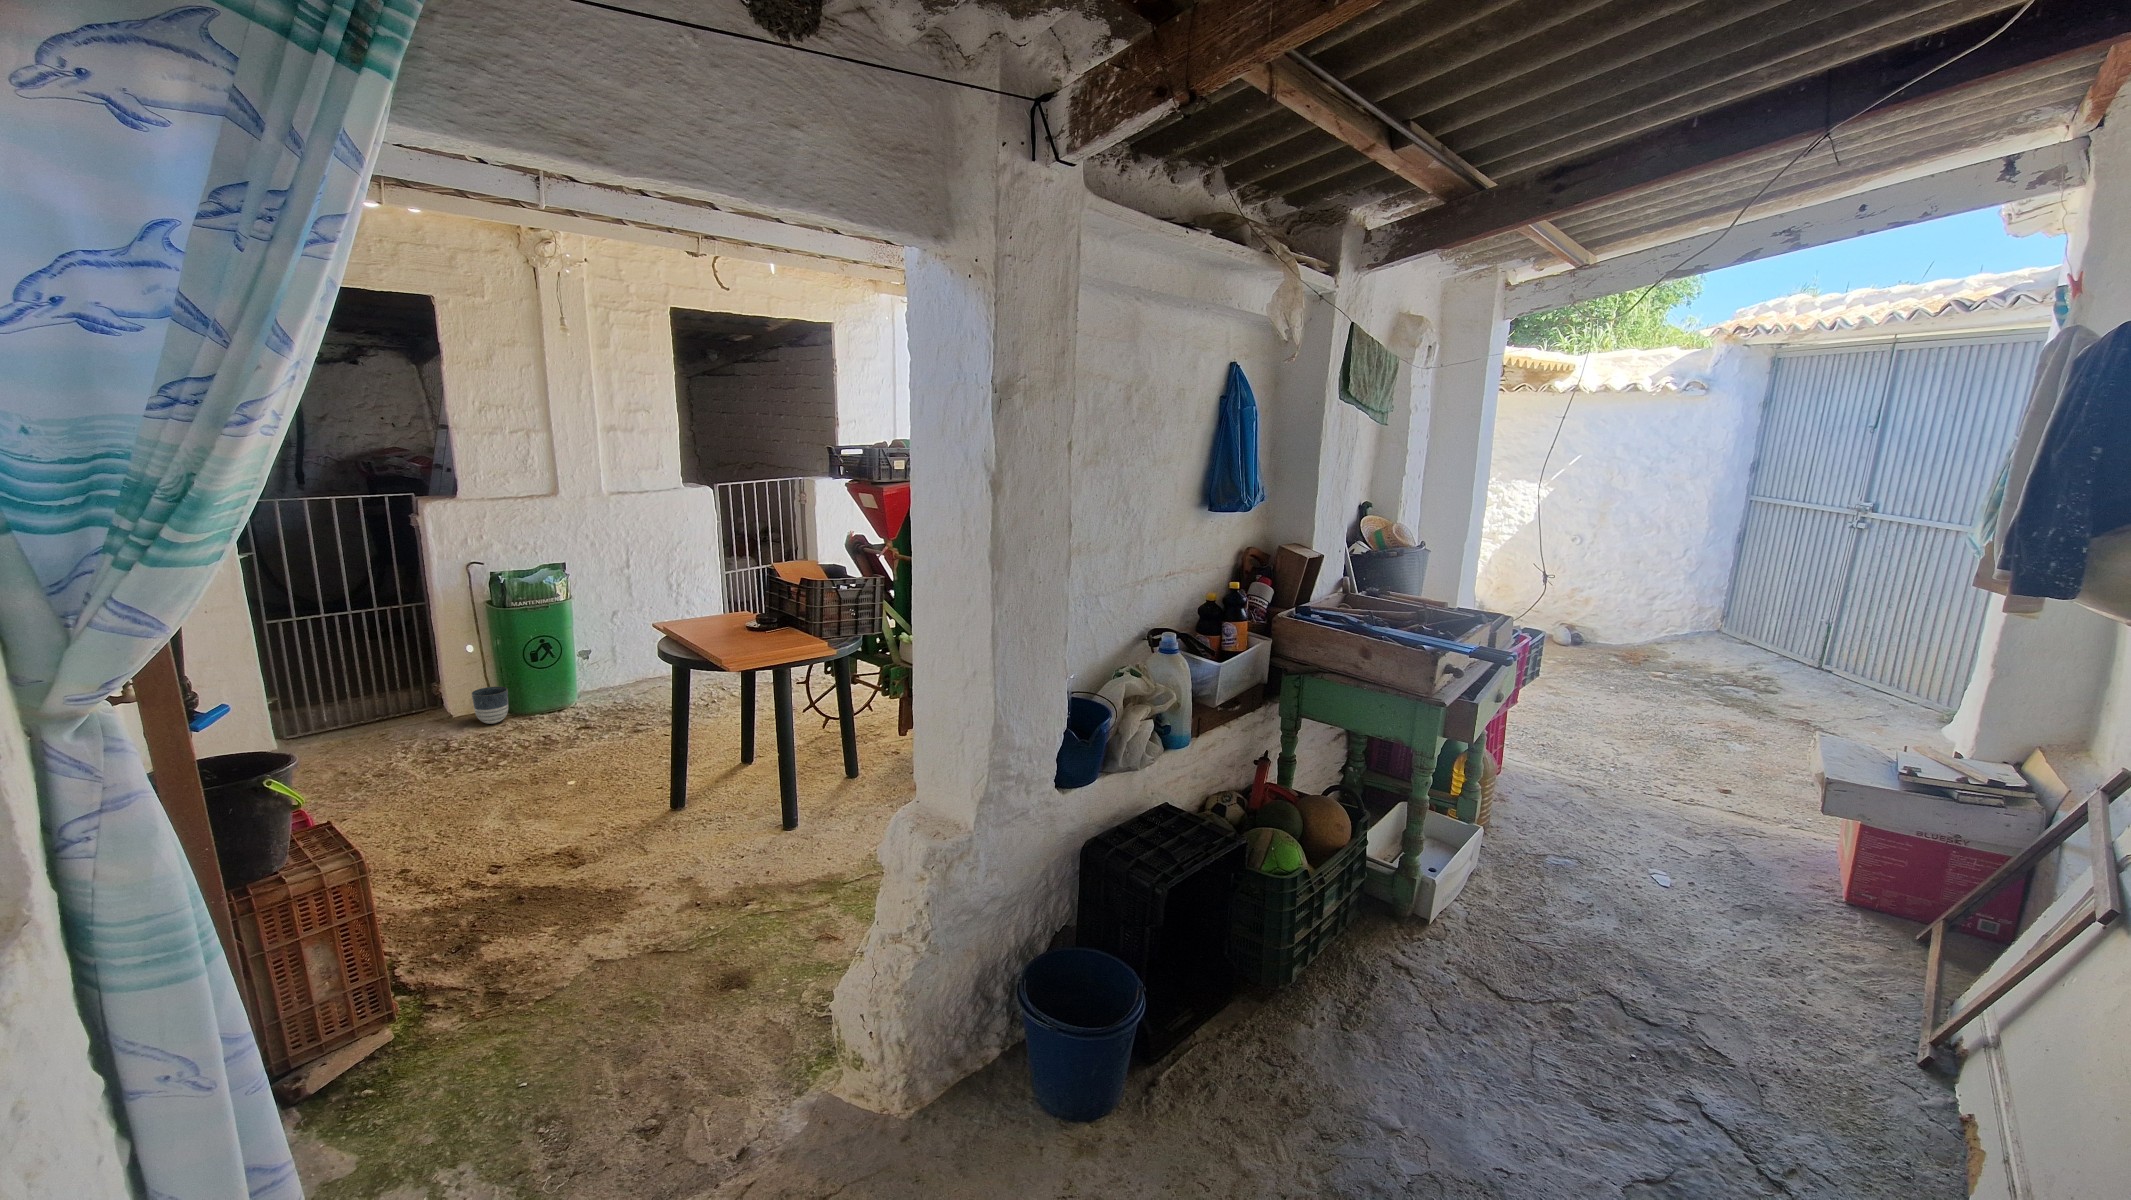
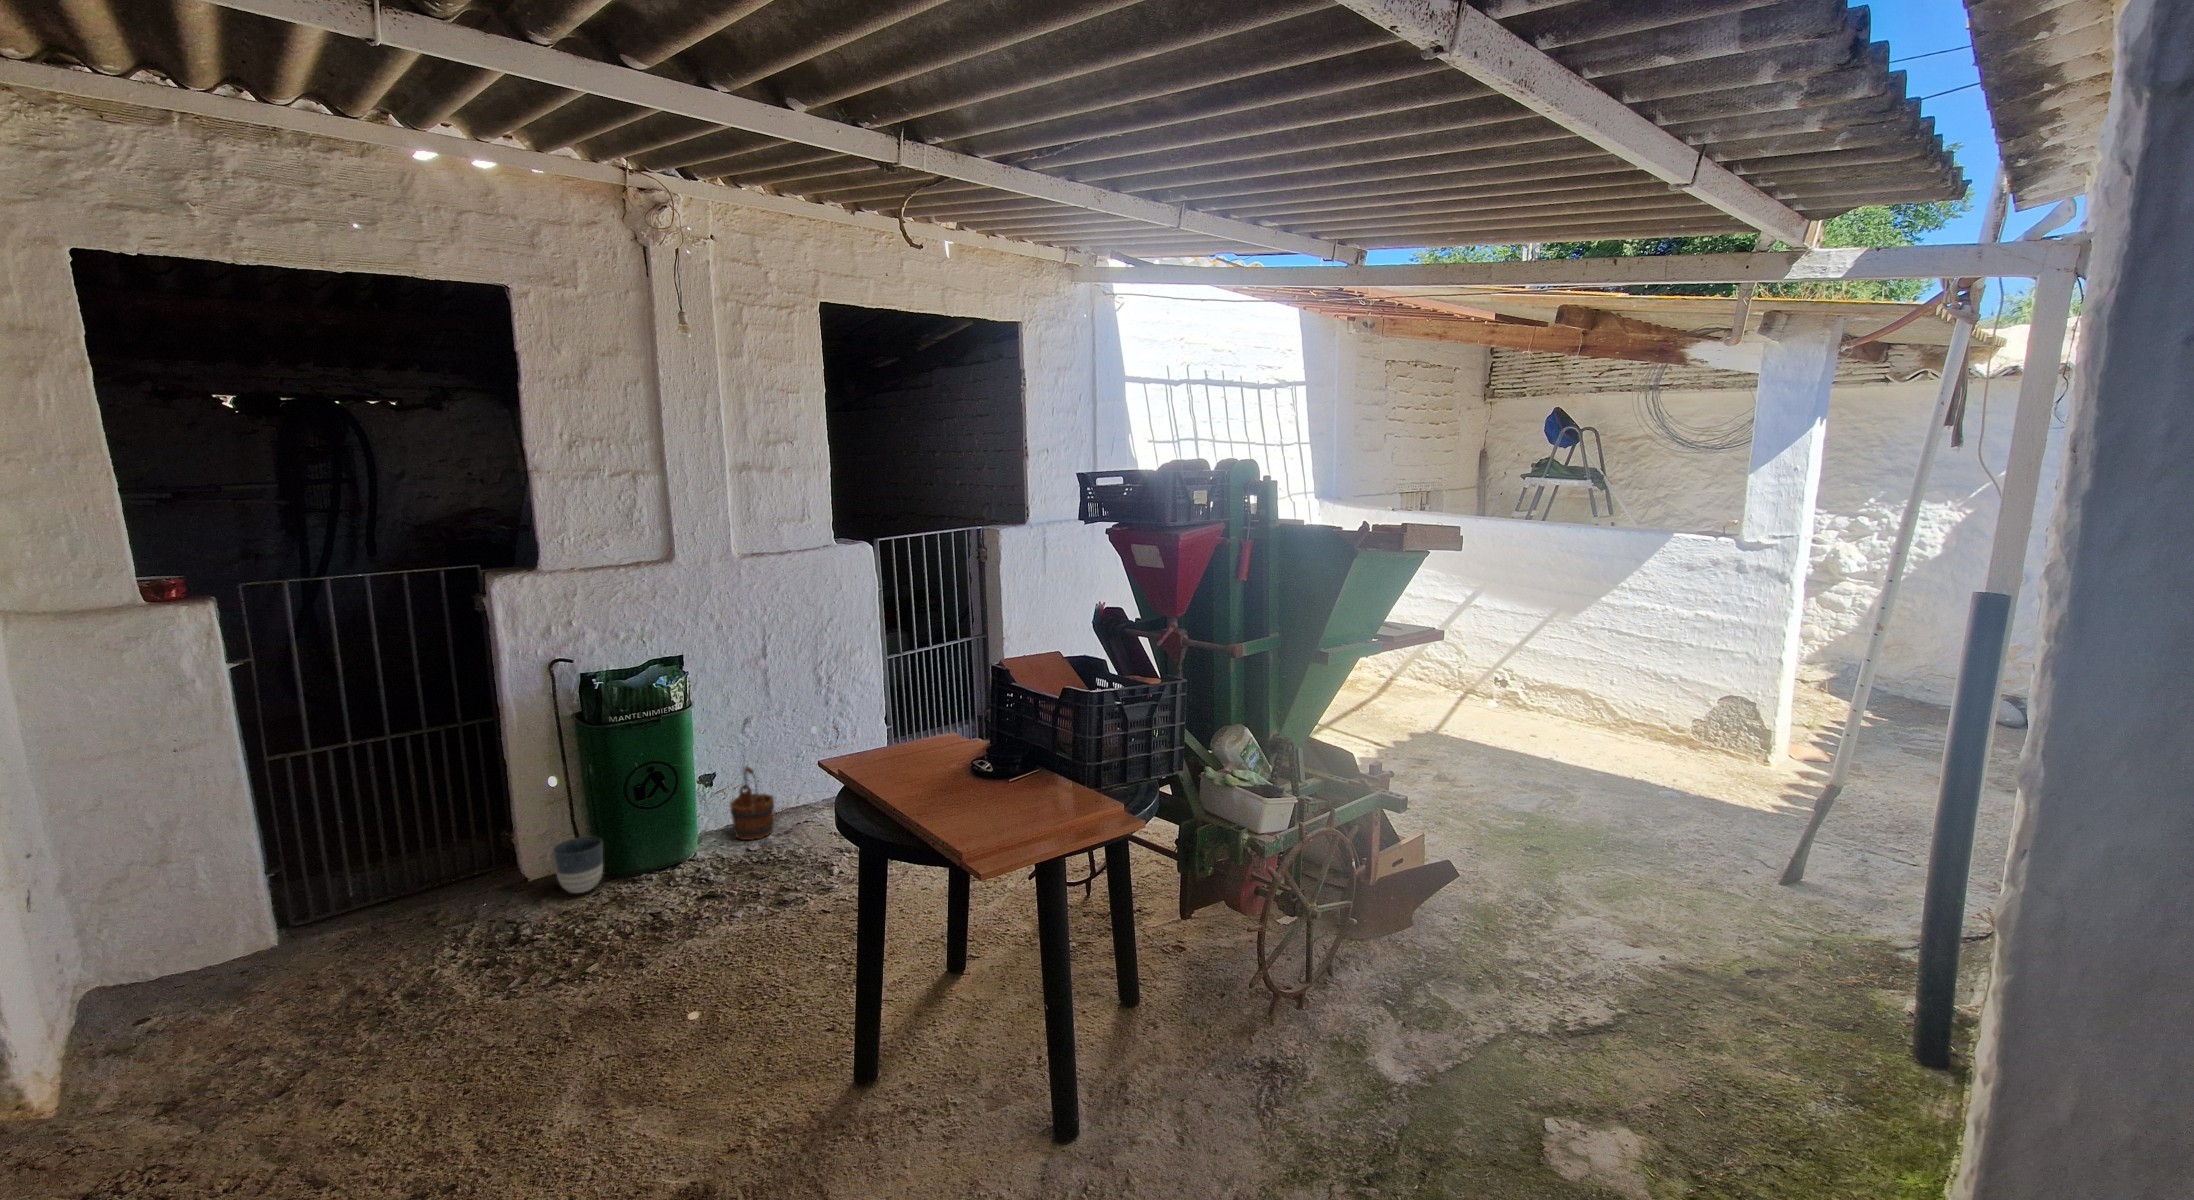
wooden bucket: none [602,644,635,695] -> present [730,767,774,840]

